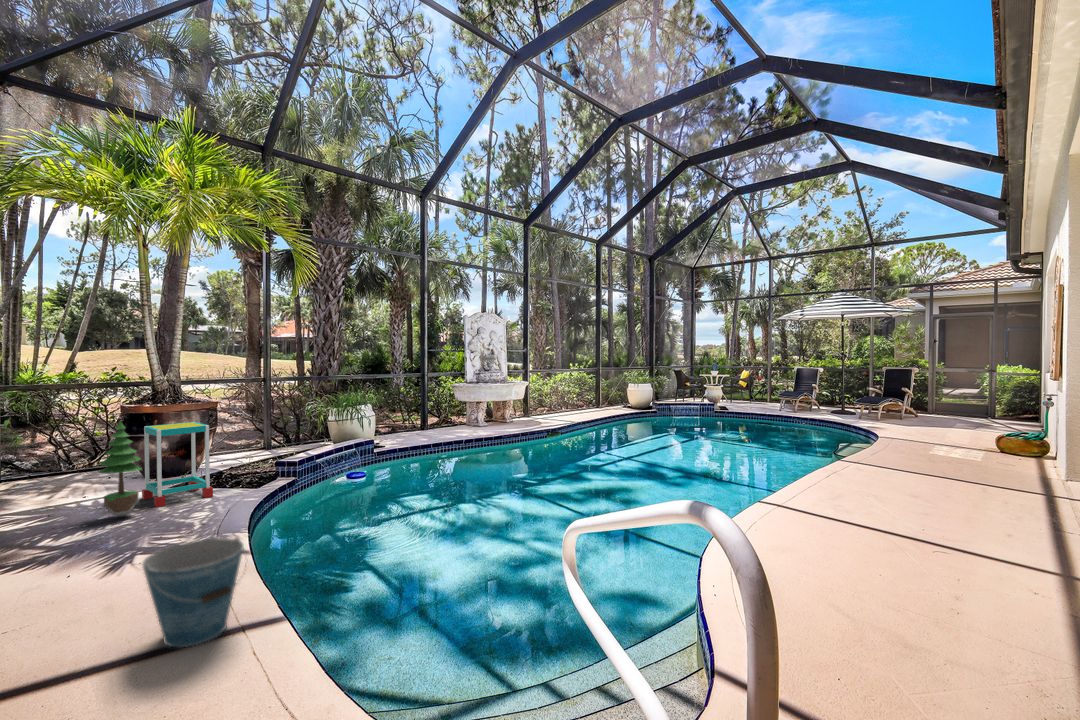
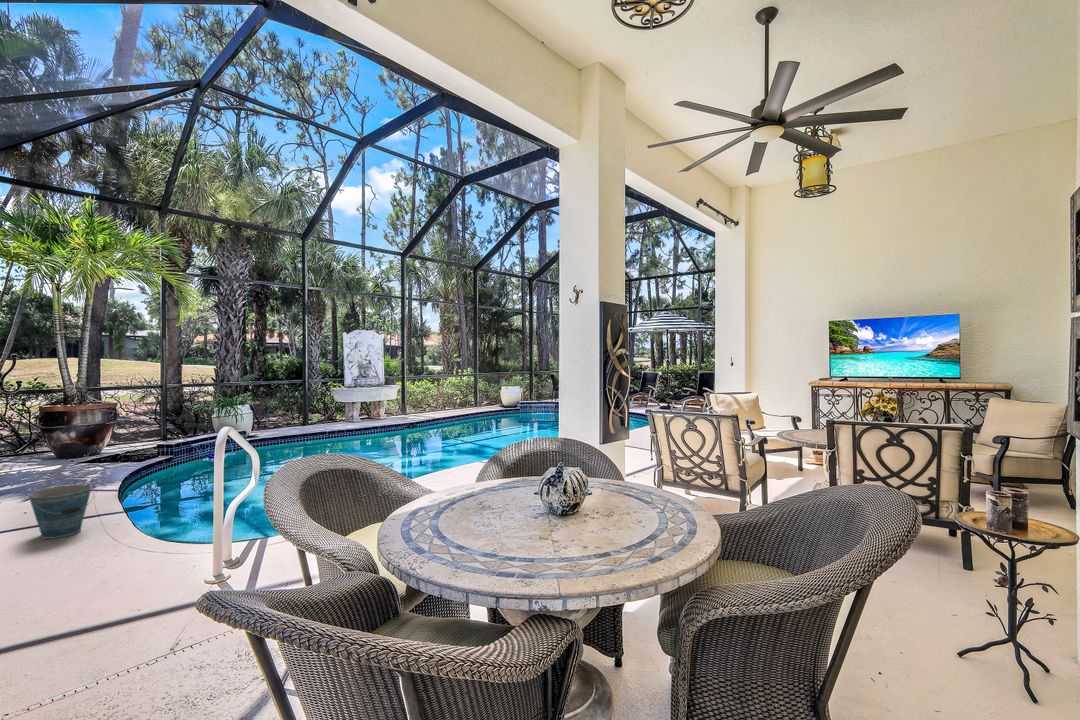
potted tree: present [98,421,143,517] -> none [15,418,48,483]
side table: present [142,422,213,507] -> none [50,419,104,477]

